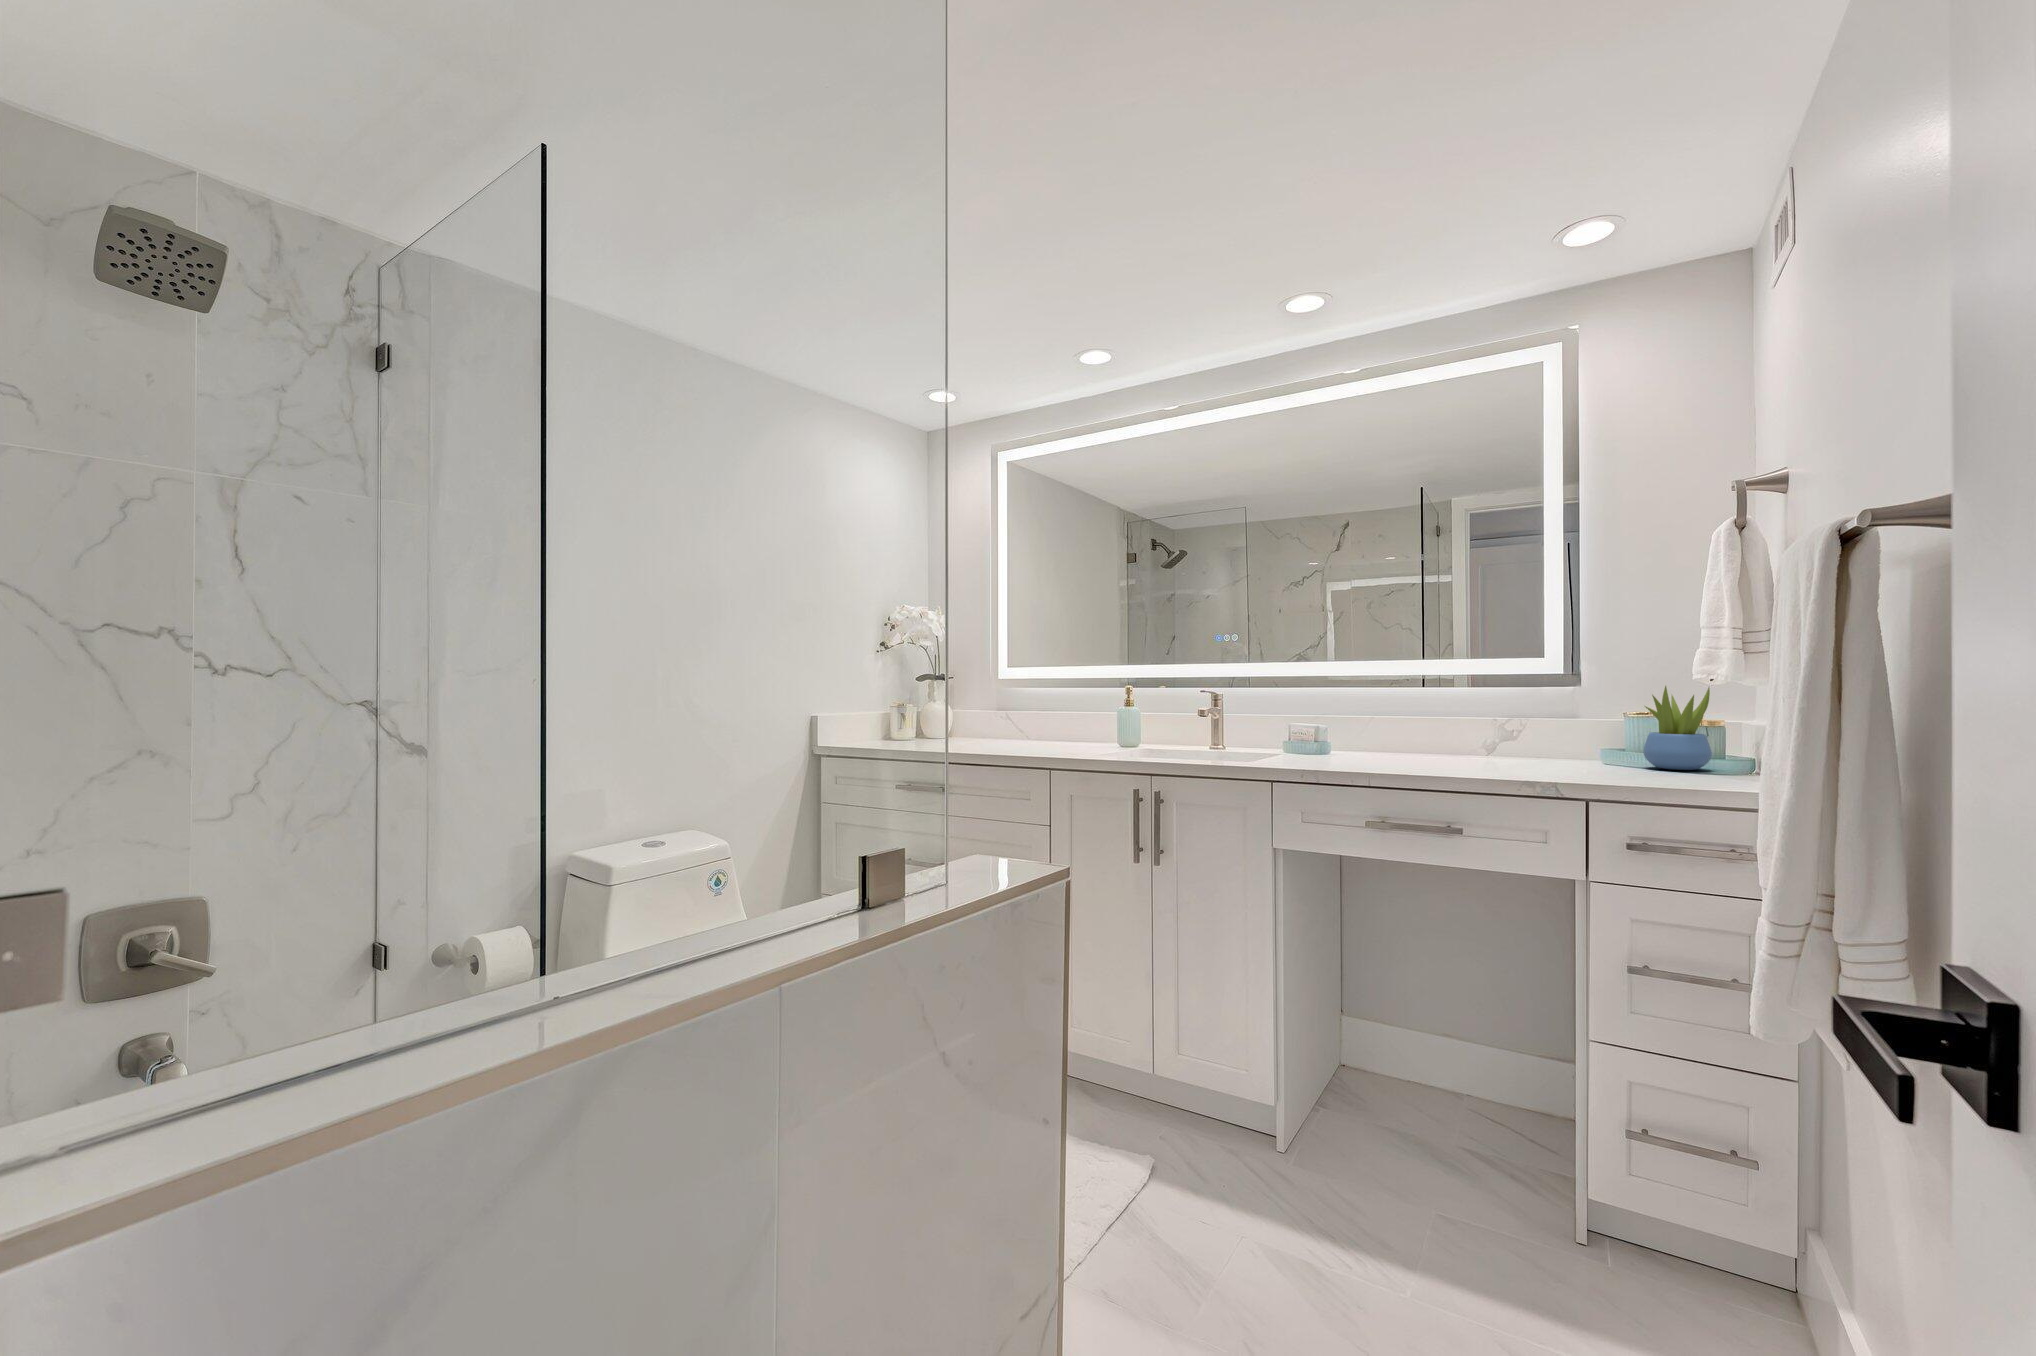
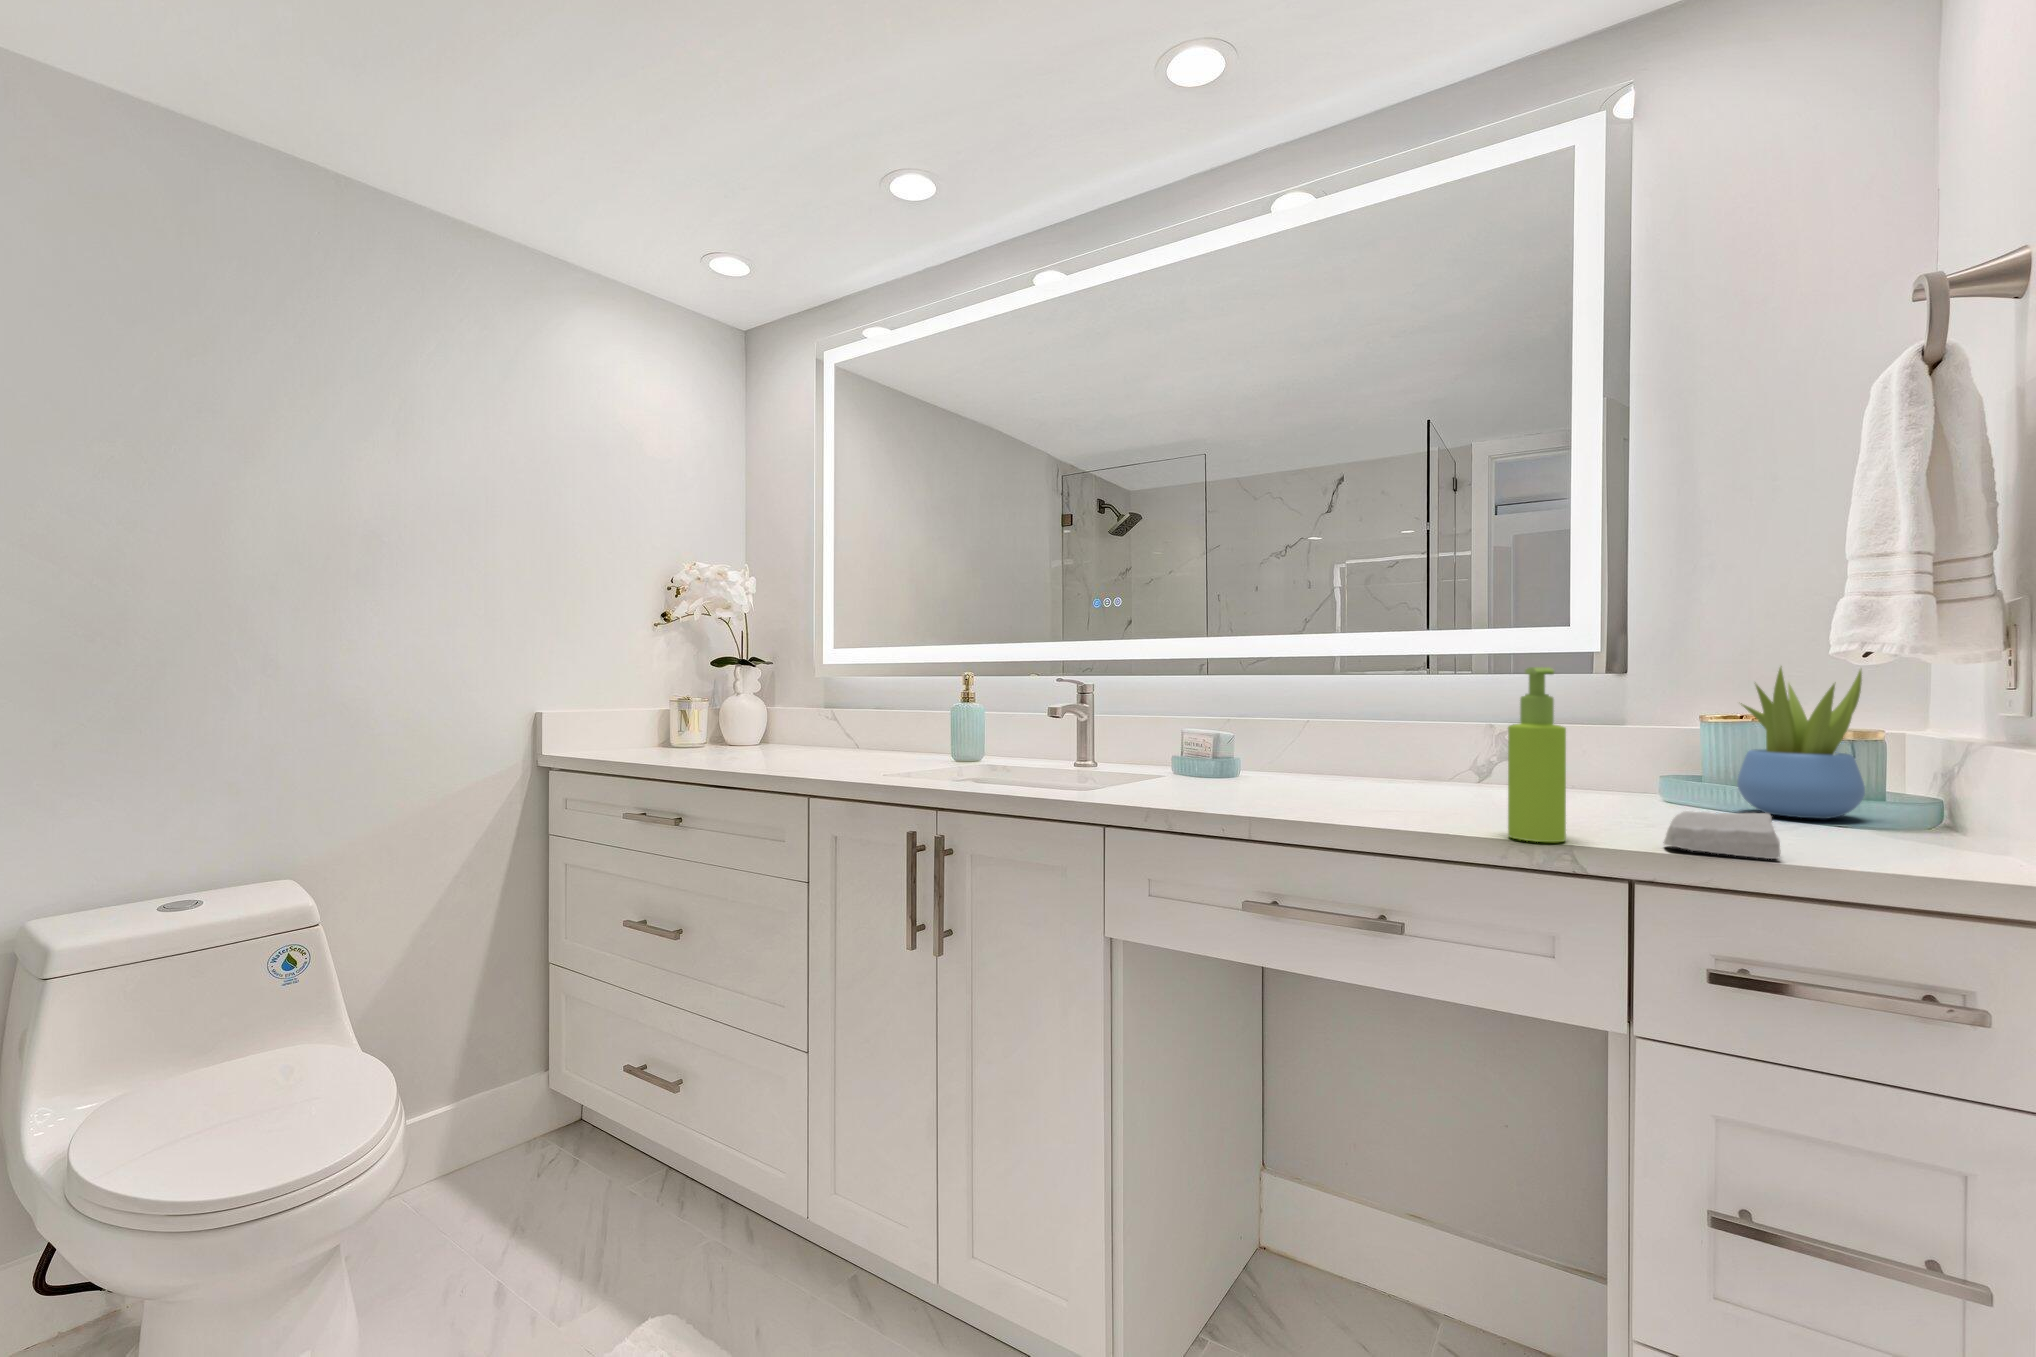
soap dispenser: none [1521,688,1552,781] -> present [1508,667,1566,842]
soap bar: none [1603,763,1660,785] -> present [1663,811,1780,859]

